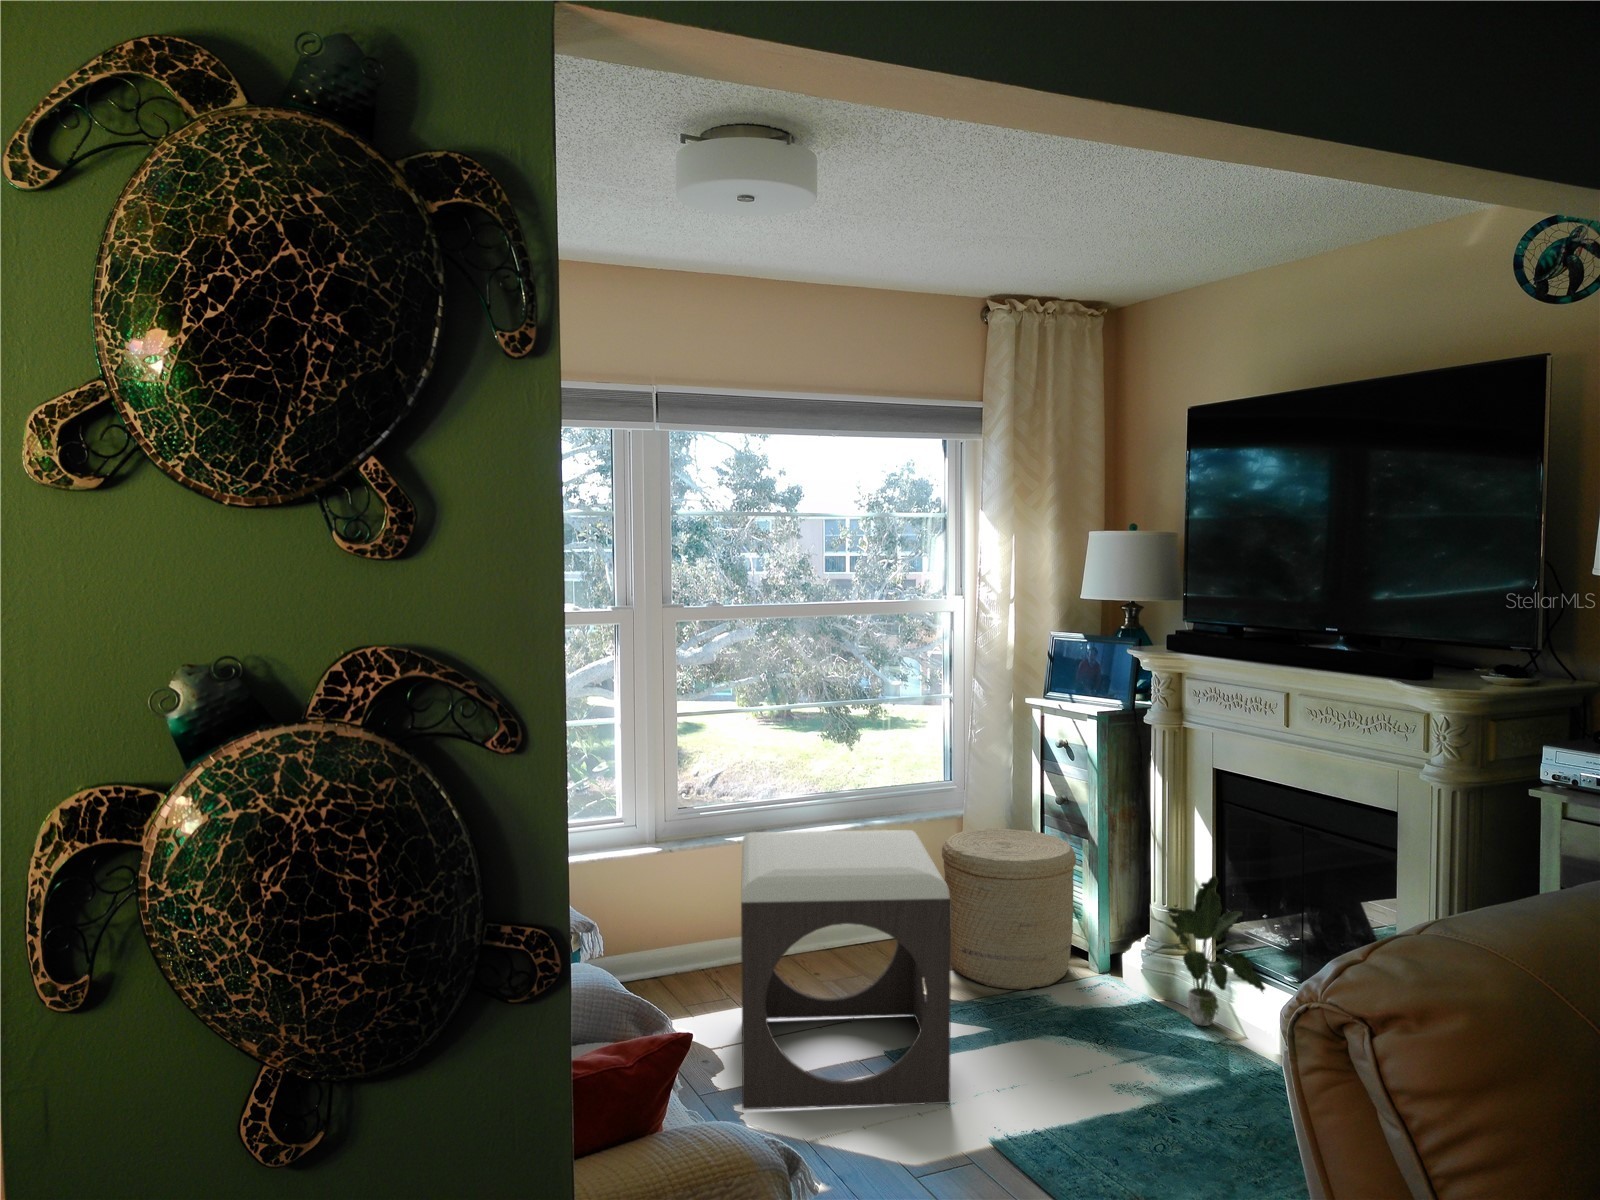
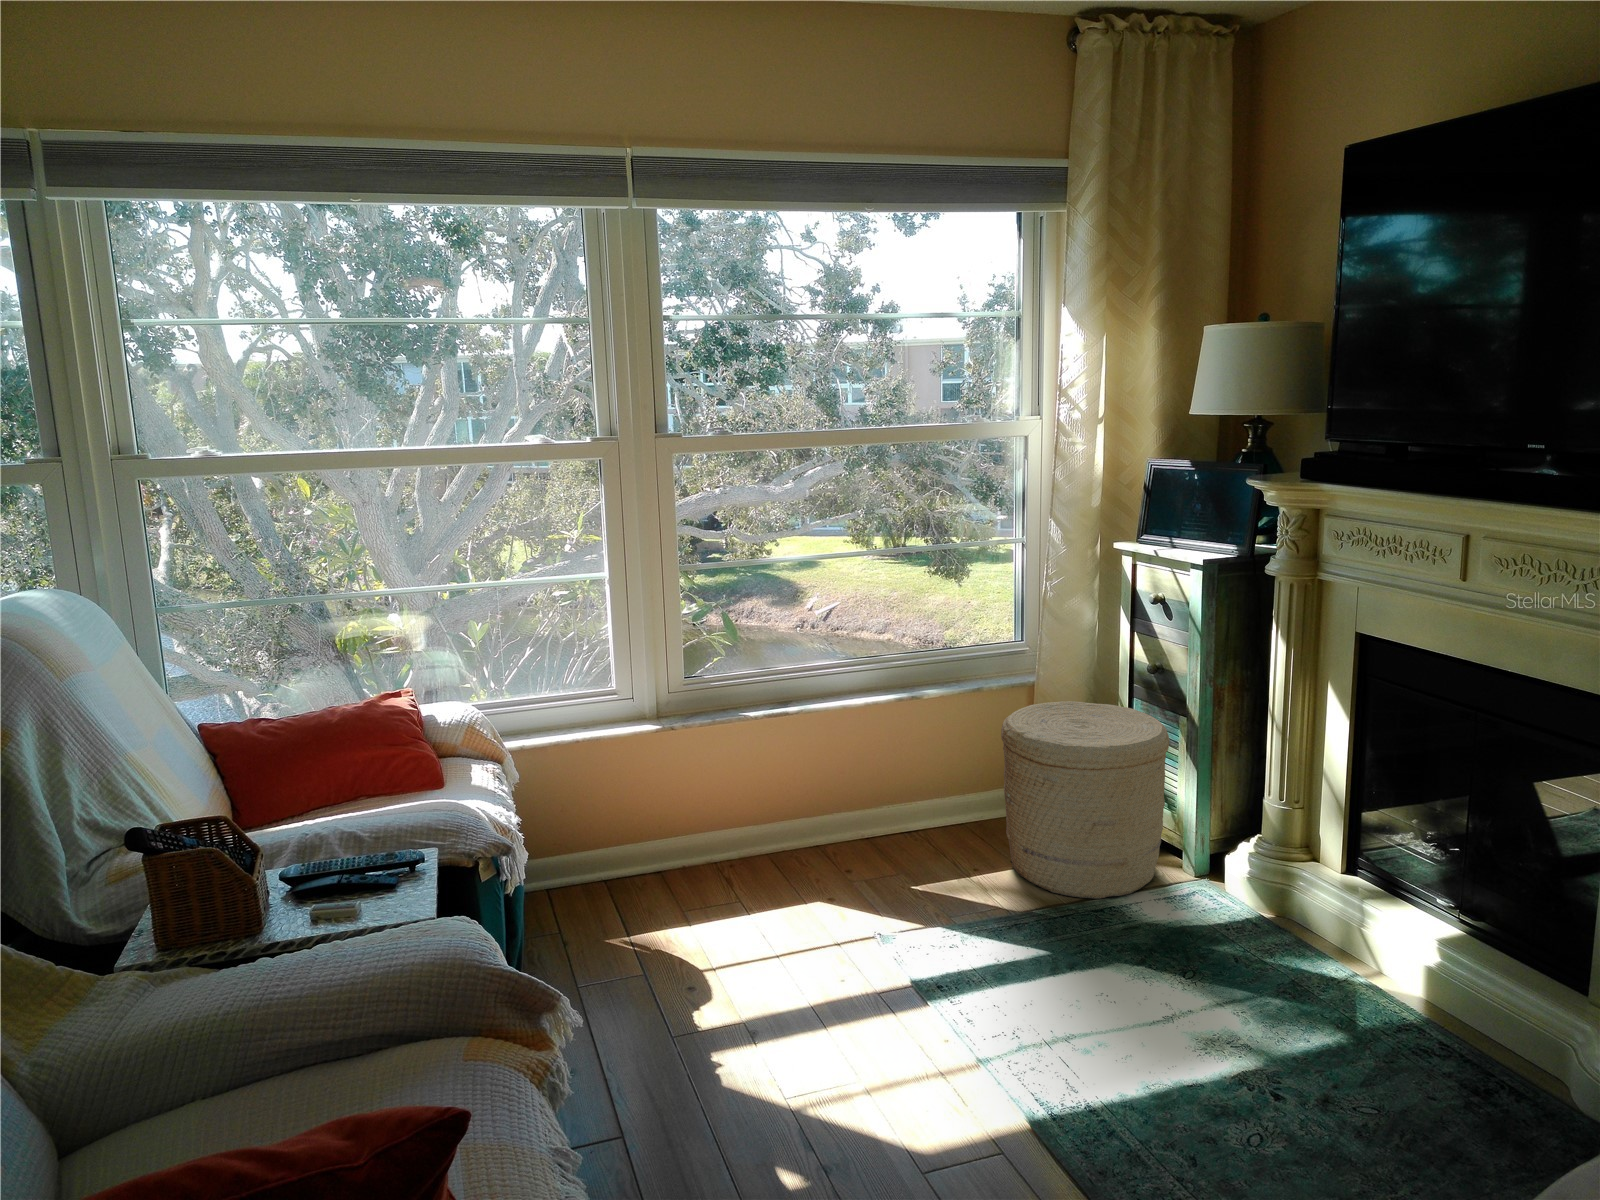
footstool: present [741,830,951,1109] -> none [715,712,987,1058]
potted plant: present [1147,876,1265,1026] -> none [1249,773,1410,956]

